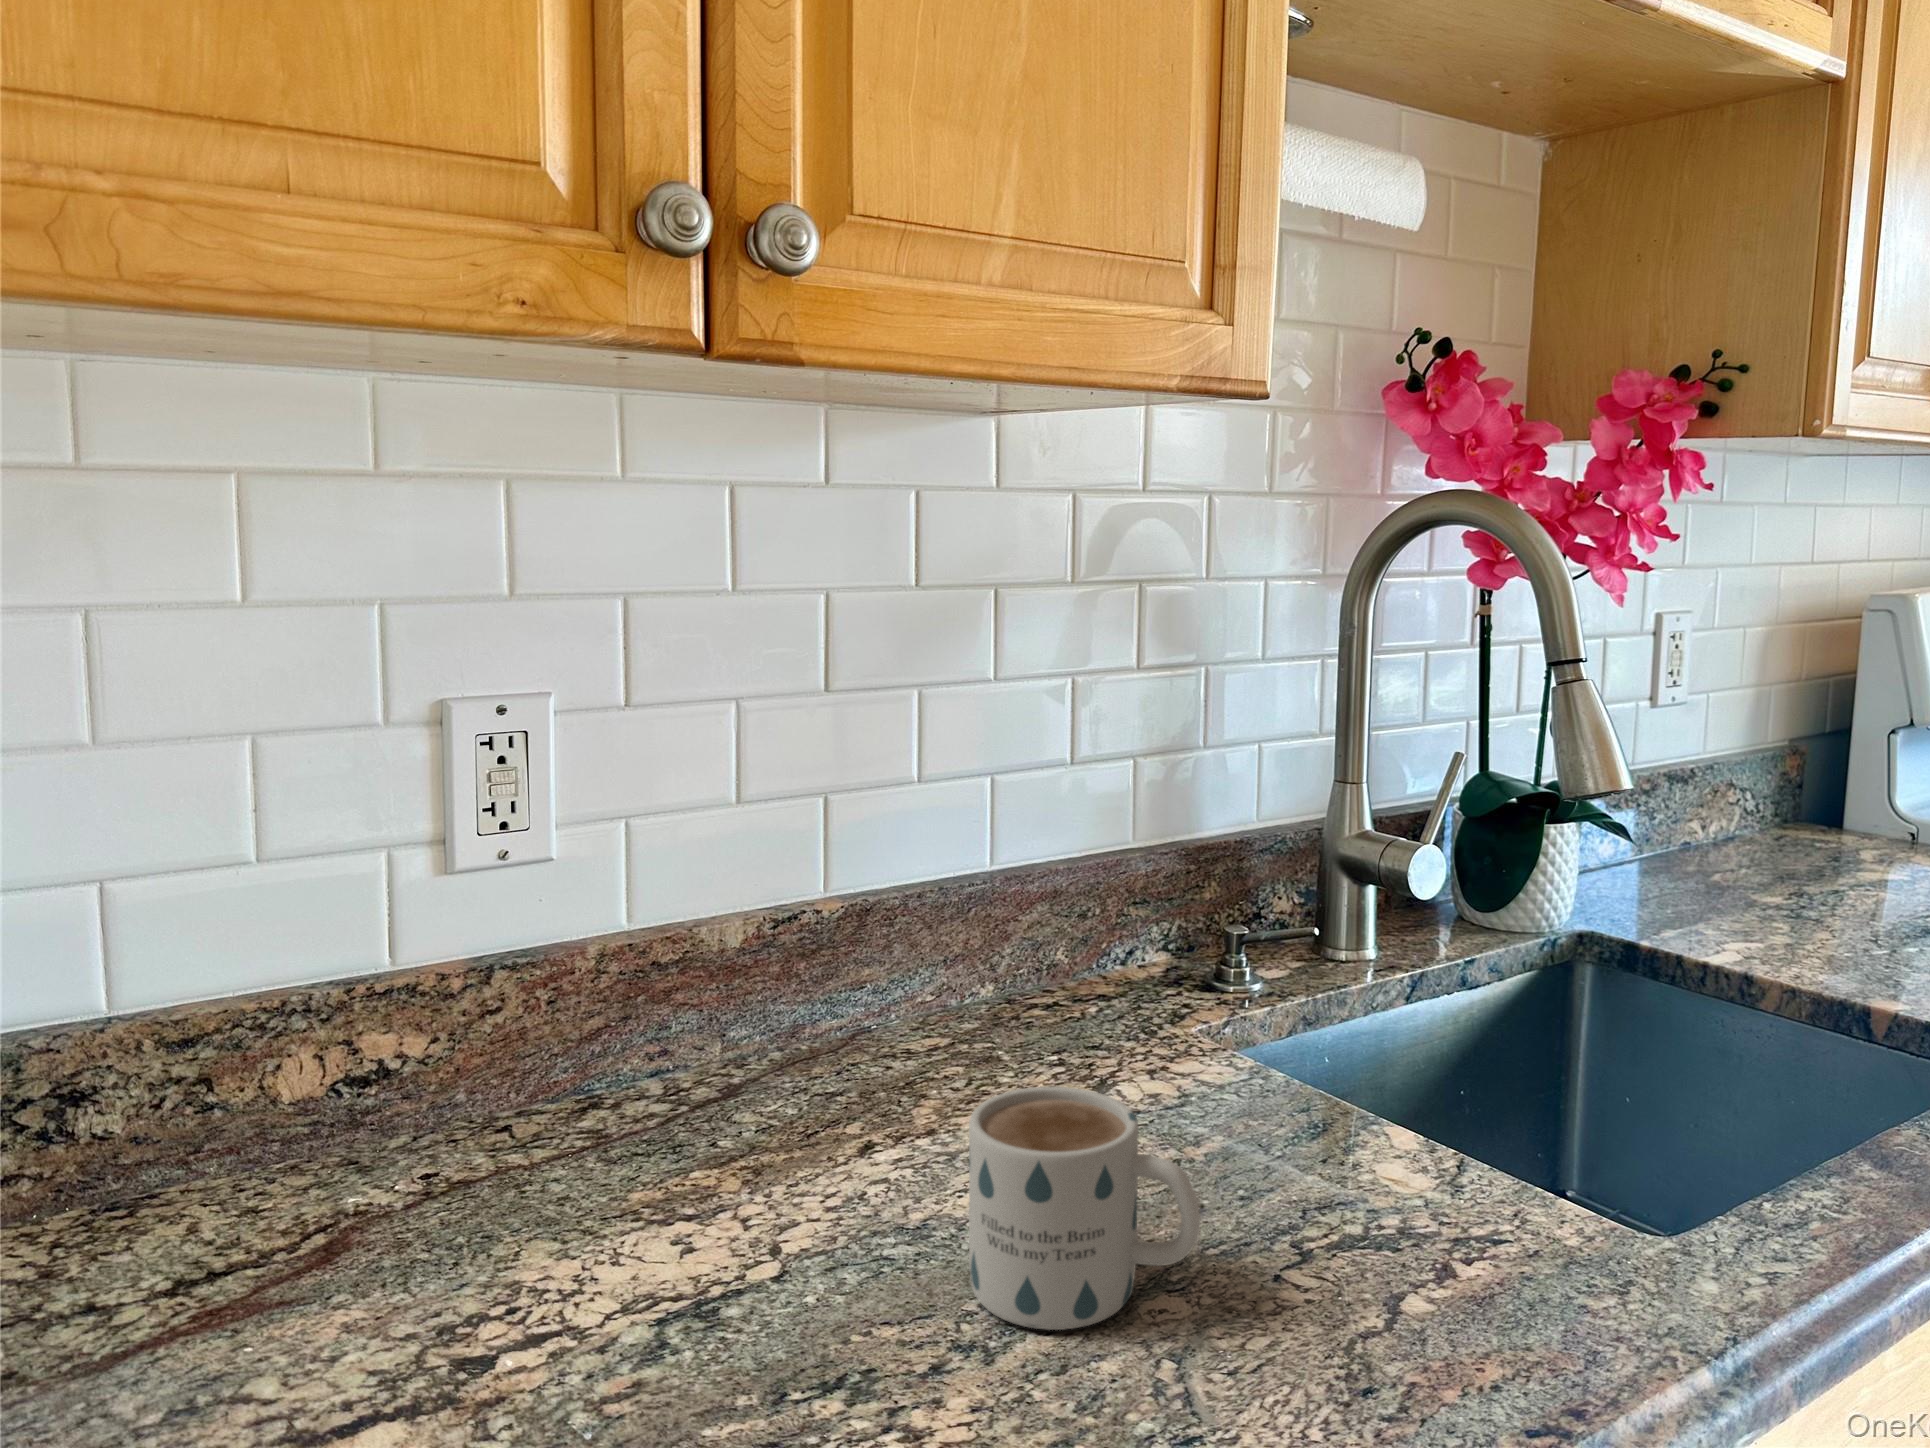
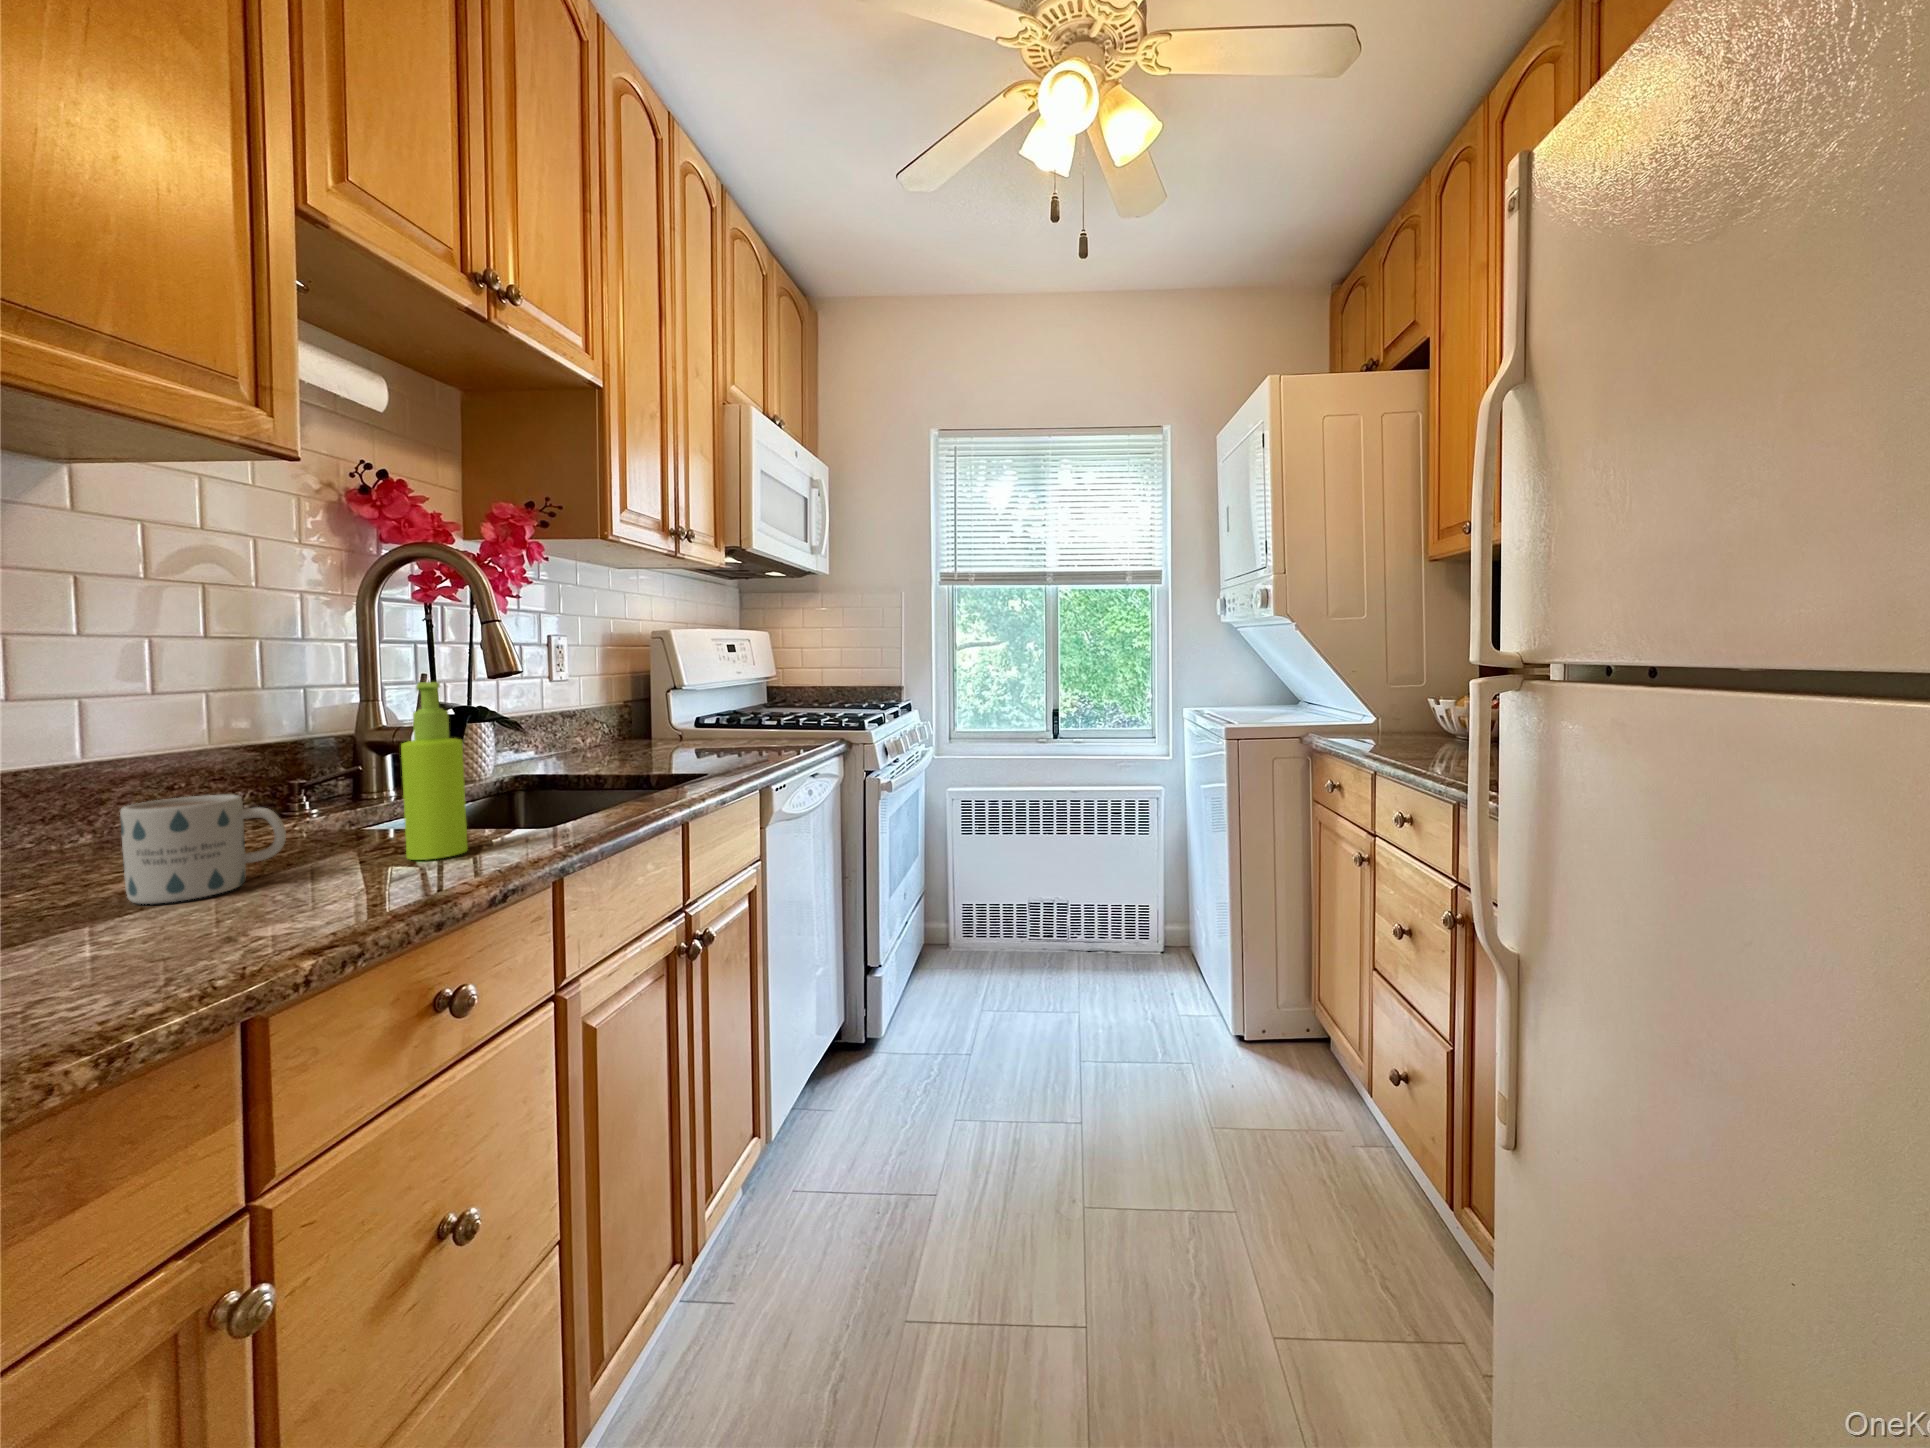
soap dispenser: none [1405,919,1540,1348] -> present [401,682,468,860]

